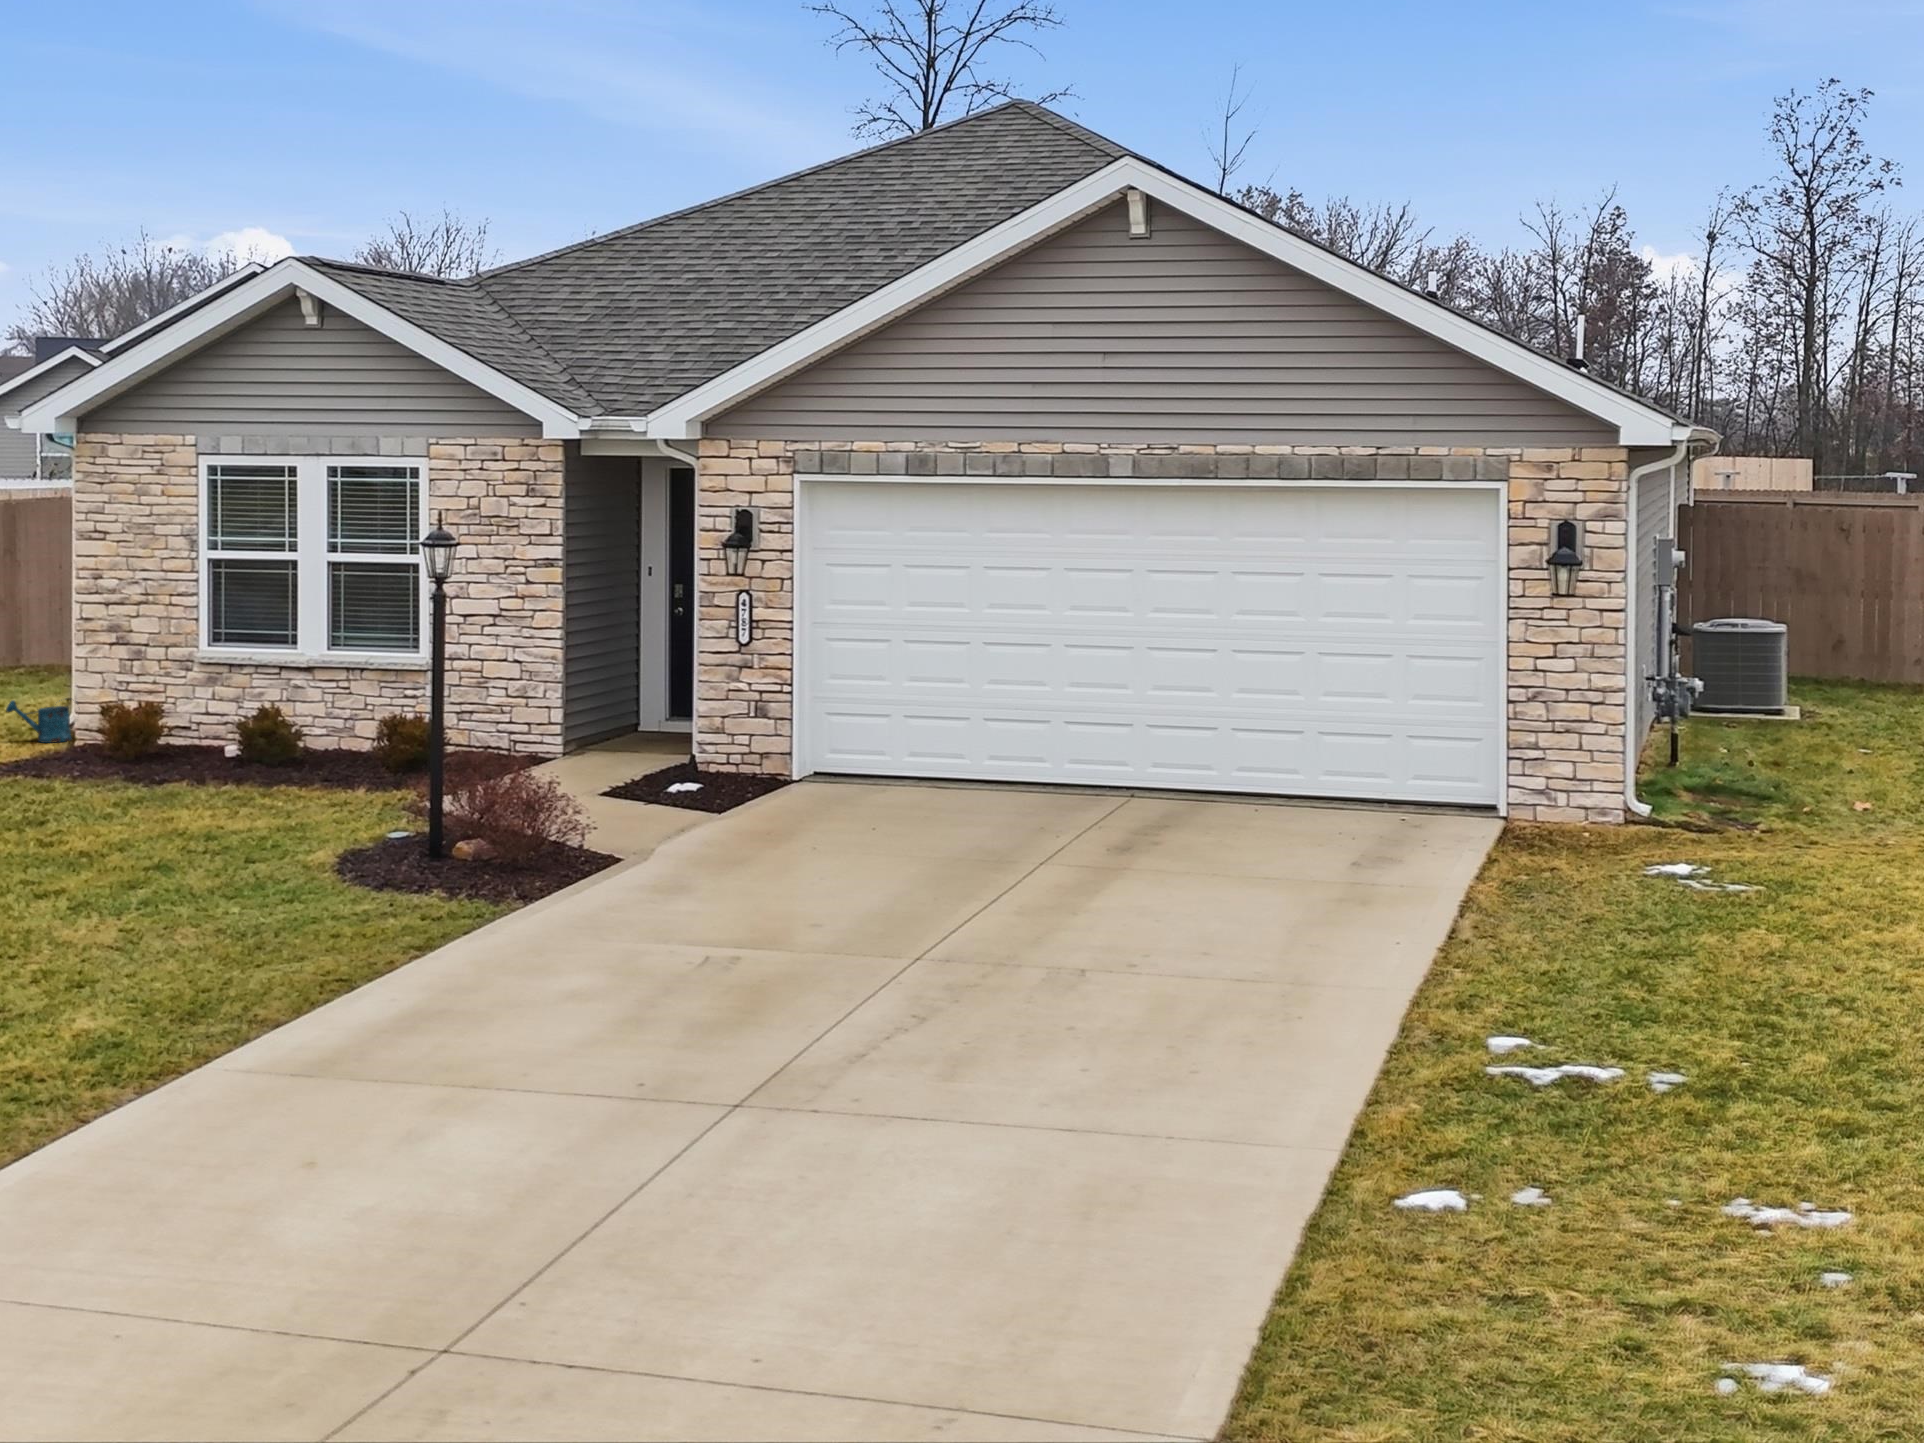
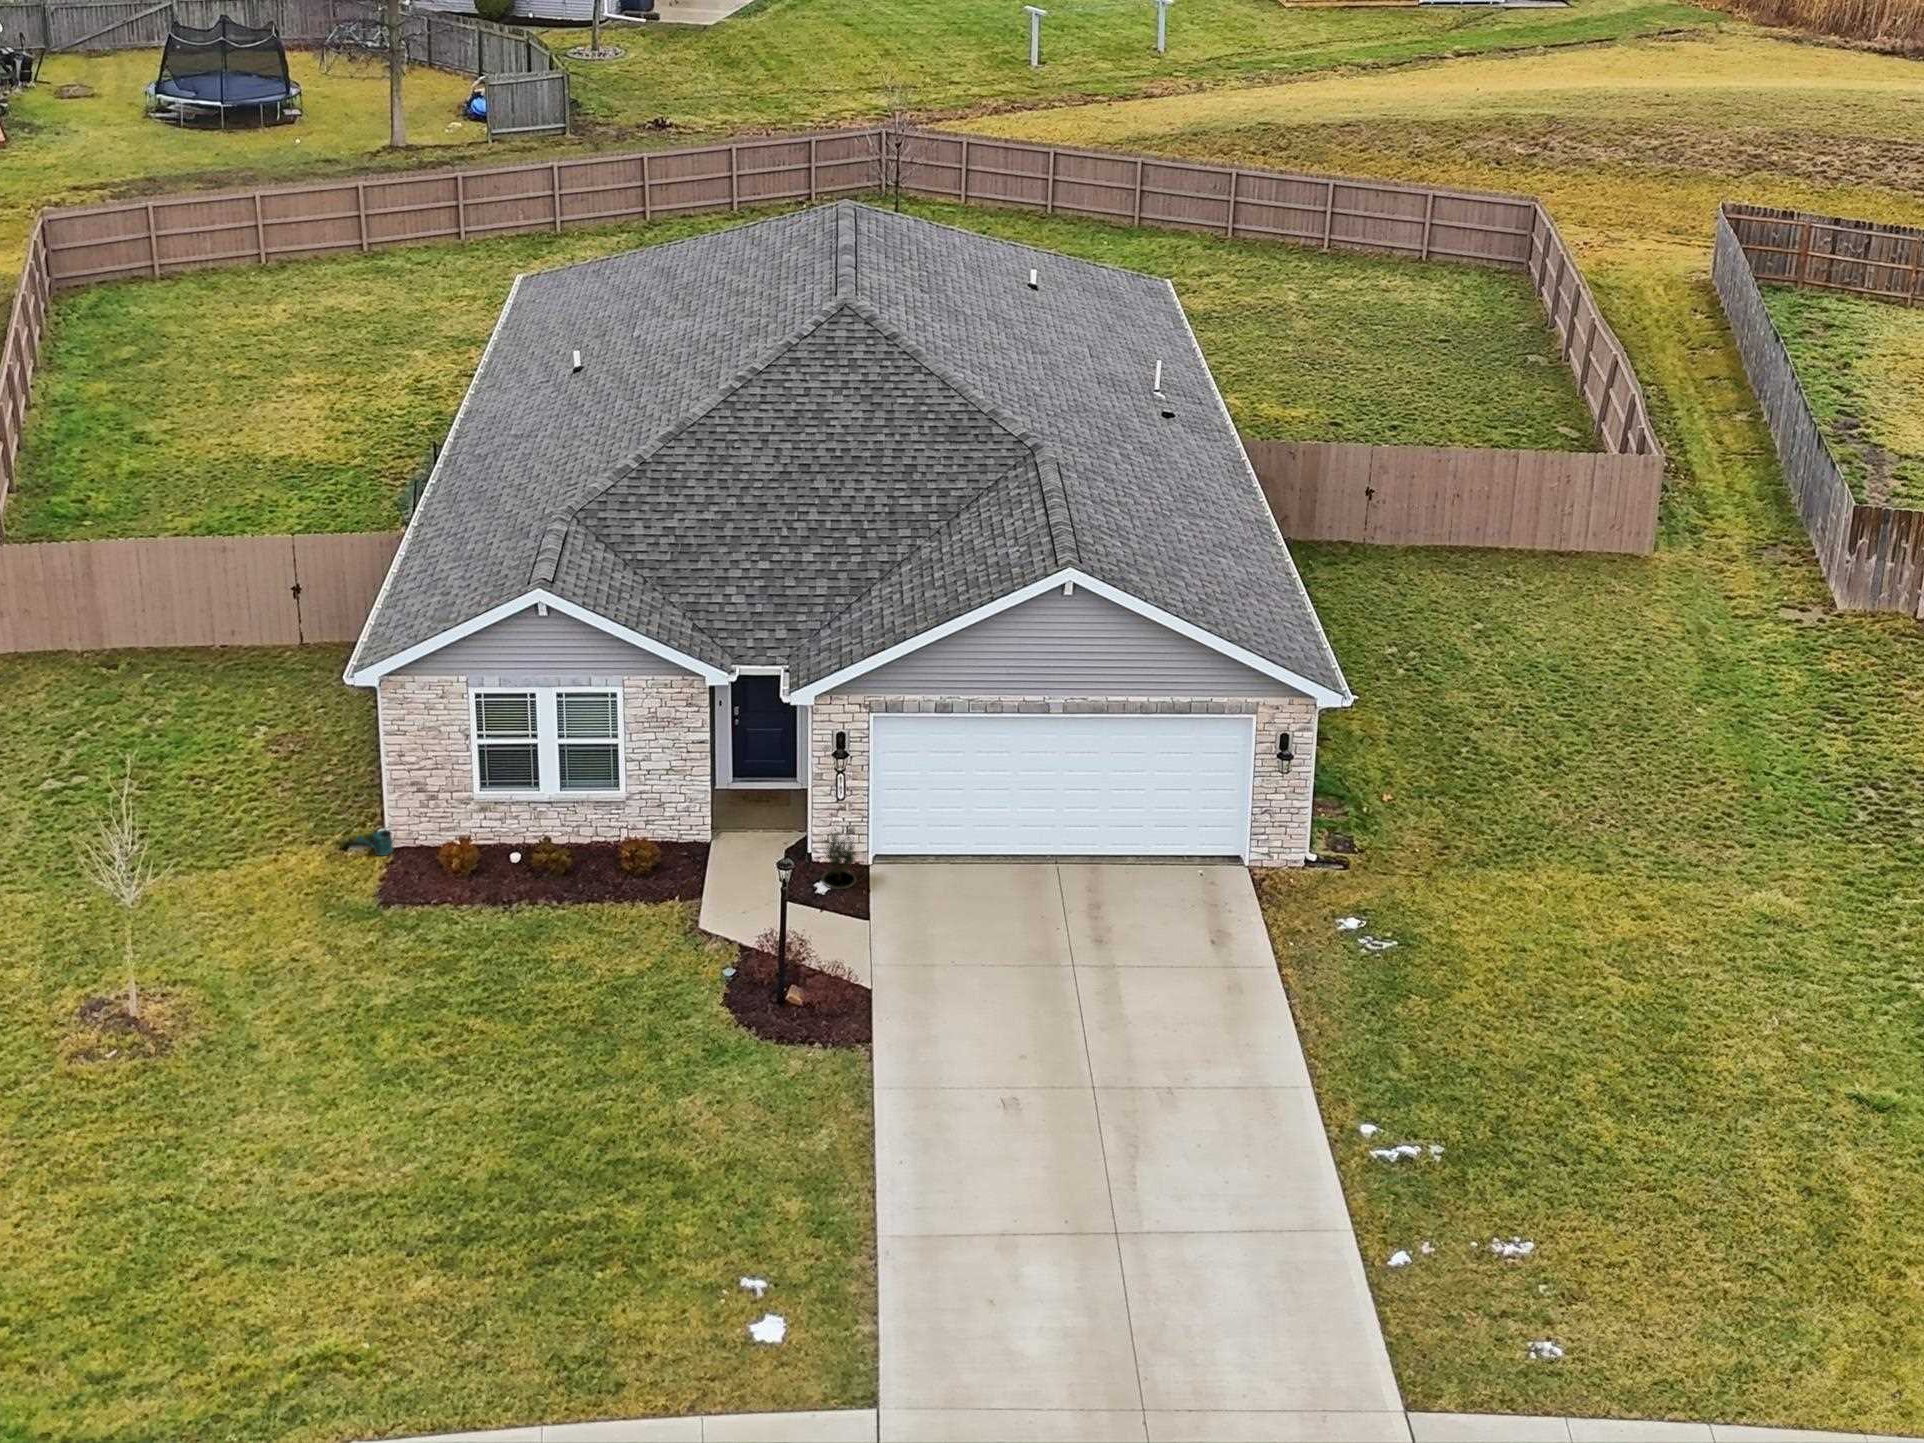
potted tree: none [687,673,761,793] -> present [822,830,856,889]

